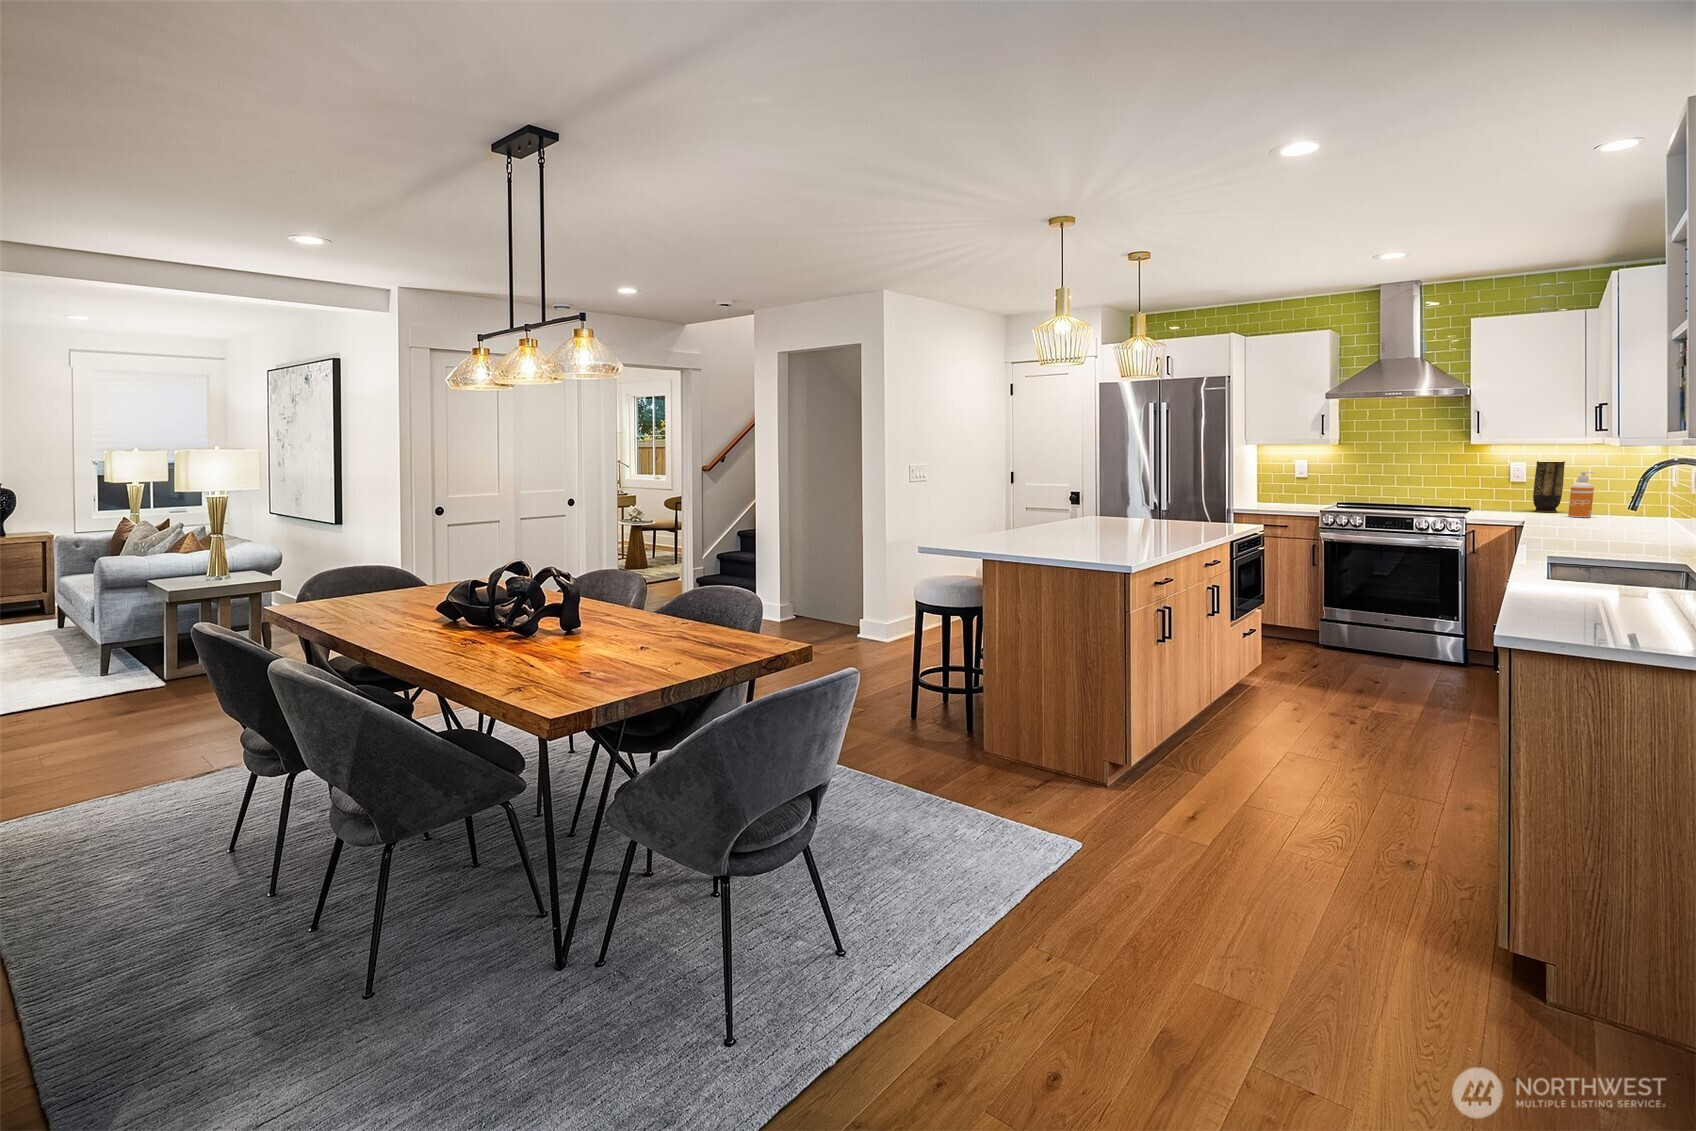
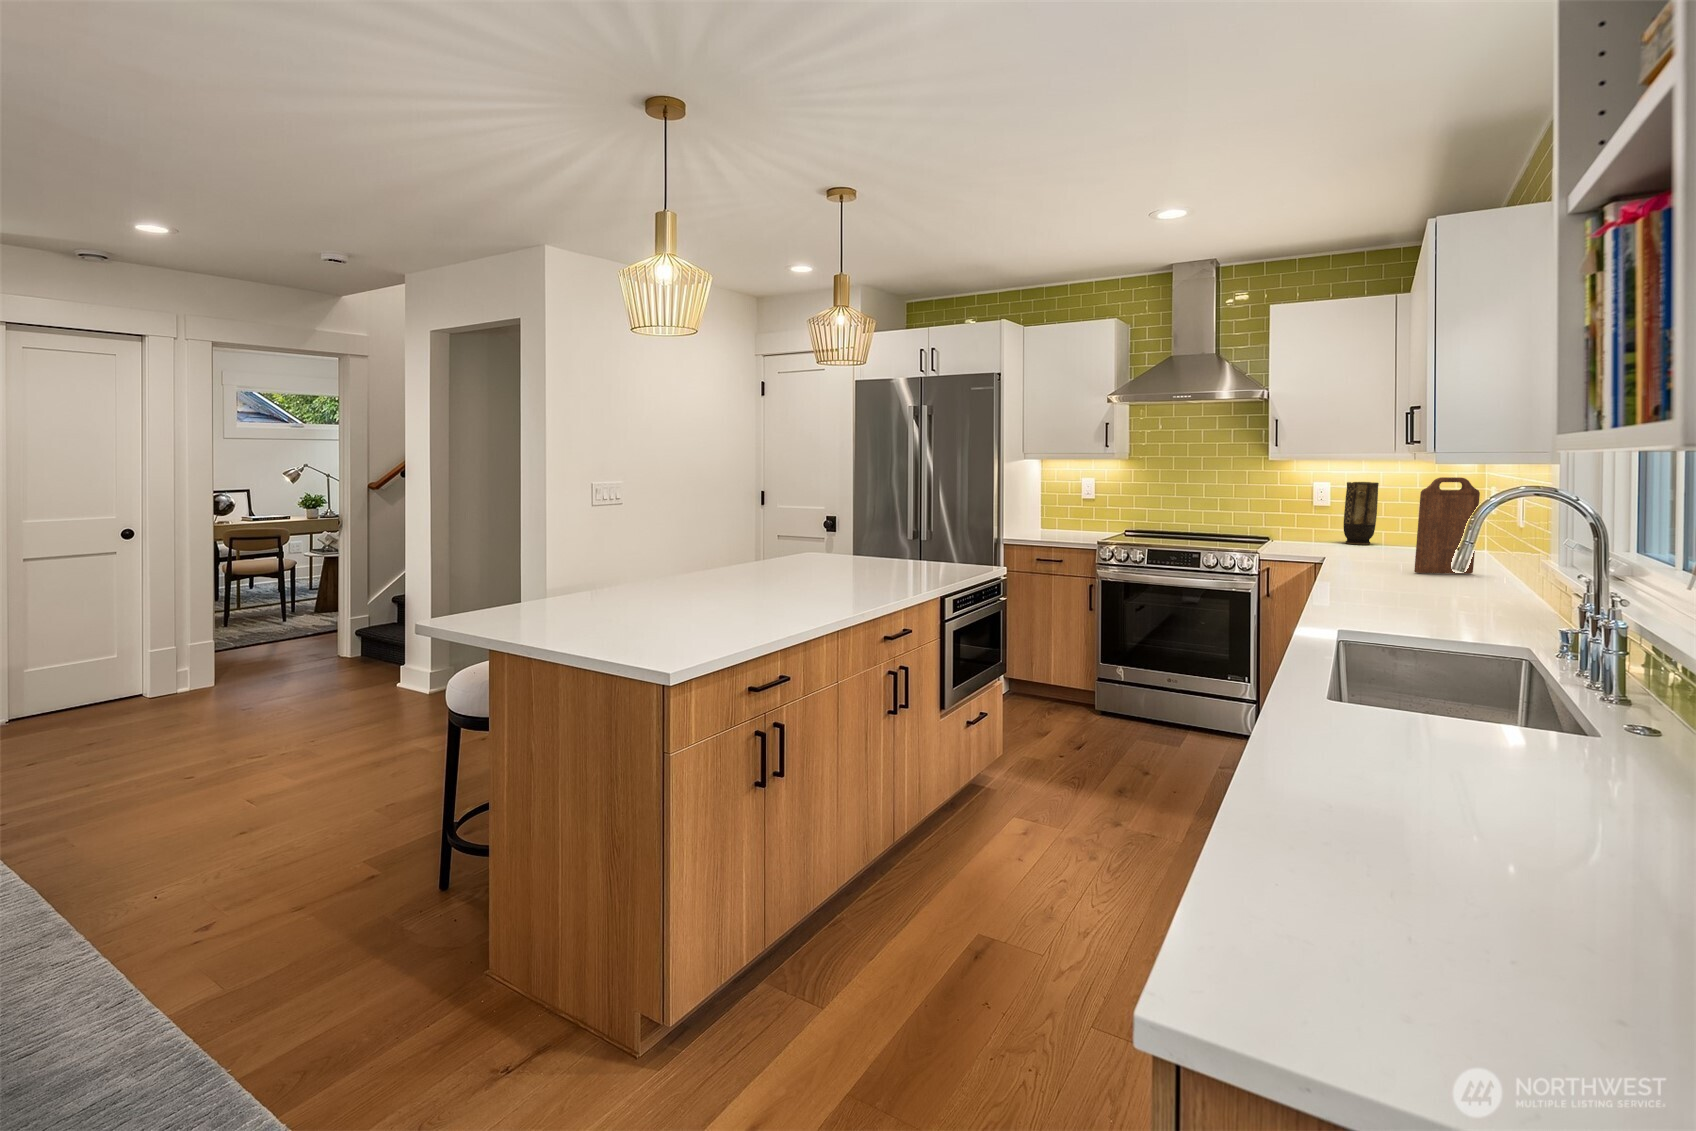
cutting board: none [1604,456,1658,529] -> present [1414,477,1480,574]
soap dispenser: present [1568,472,1594,517] -> none [1380,496,1409,553]

